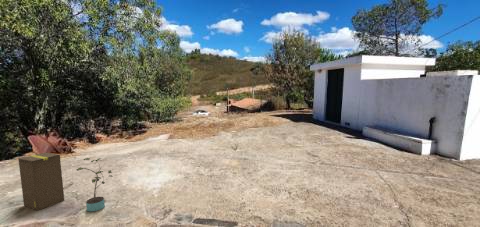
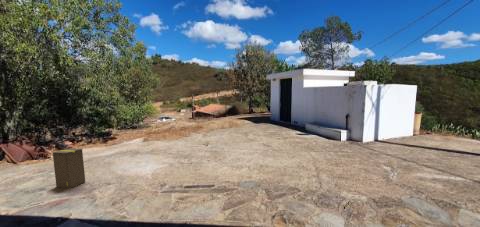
potted plant: present [77,158,112,211] -> none [101,149,125,186]

